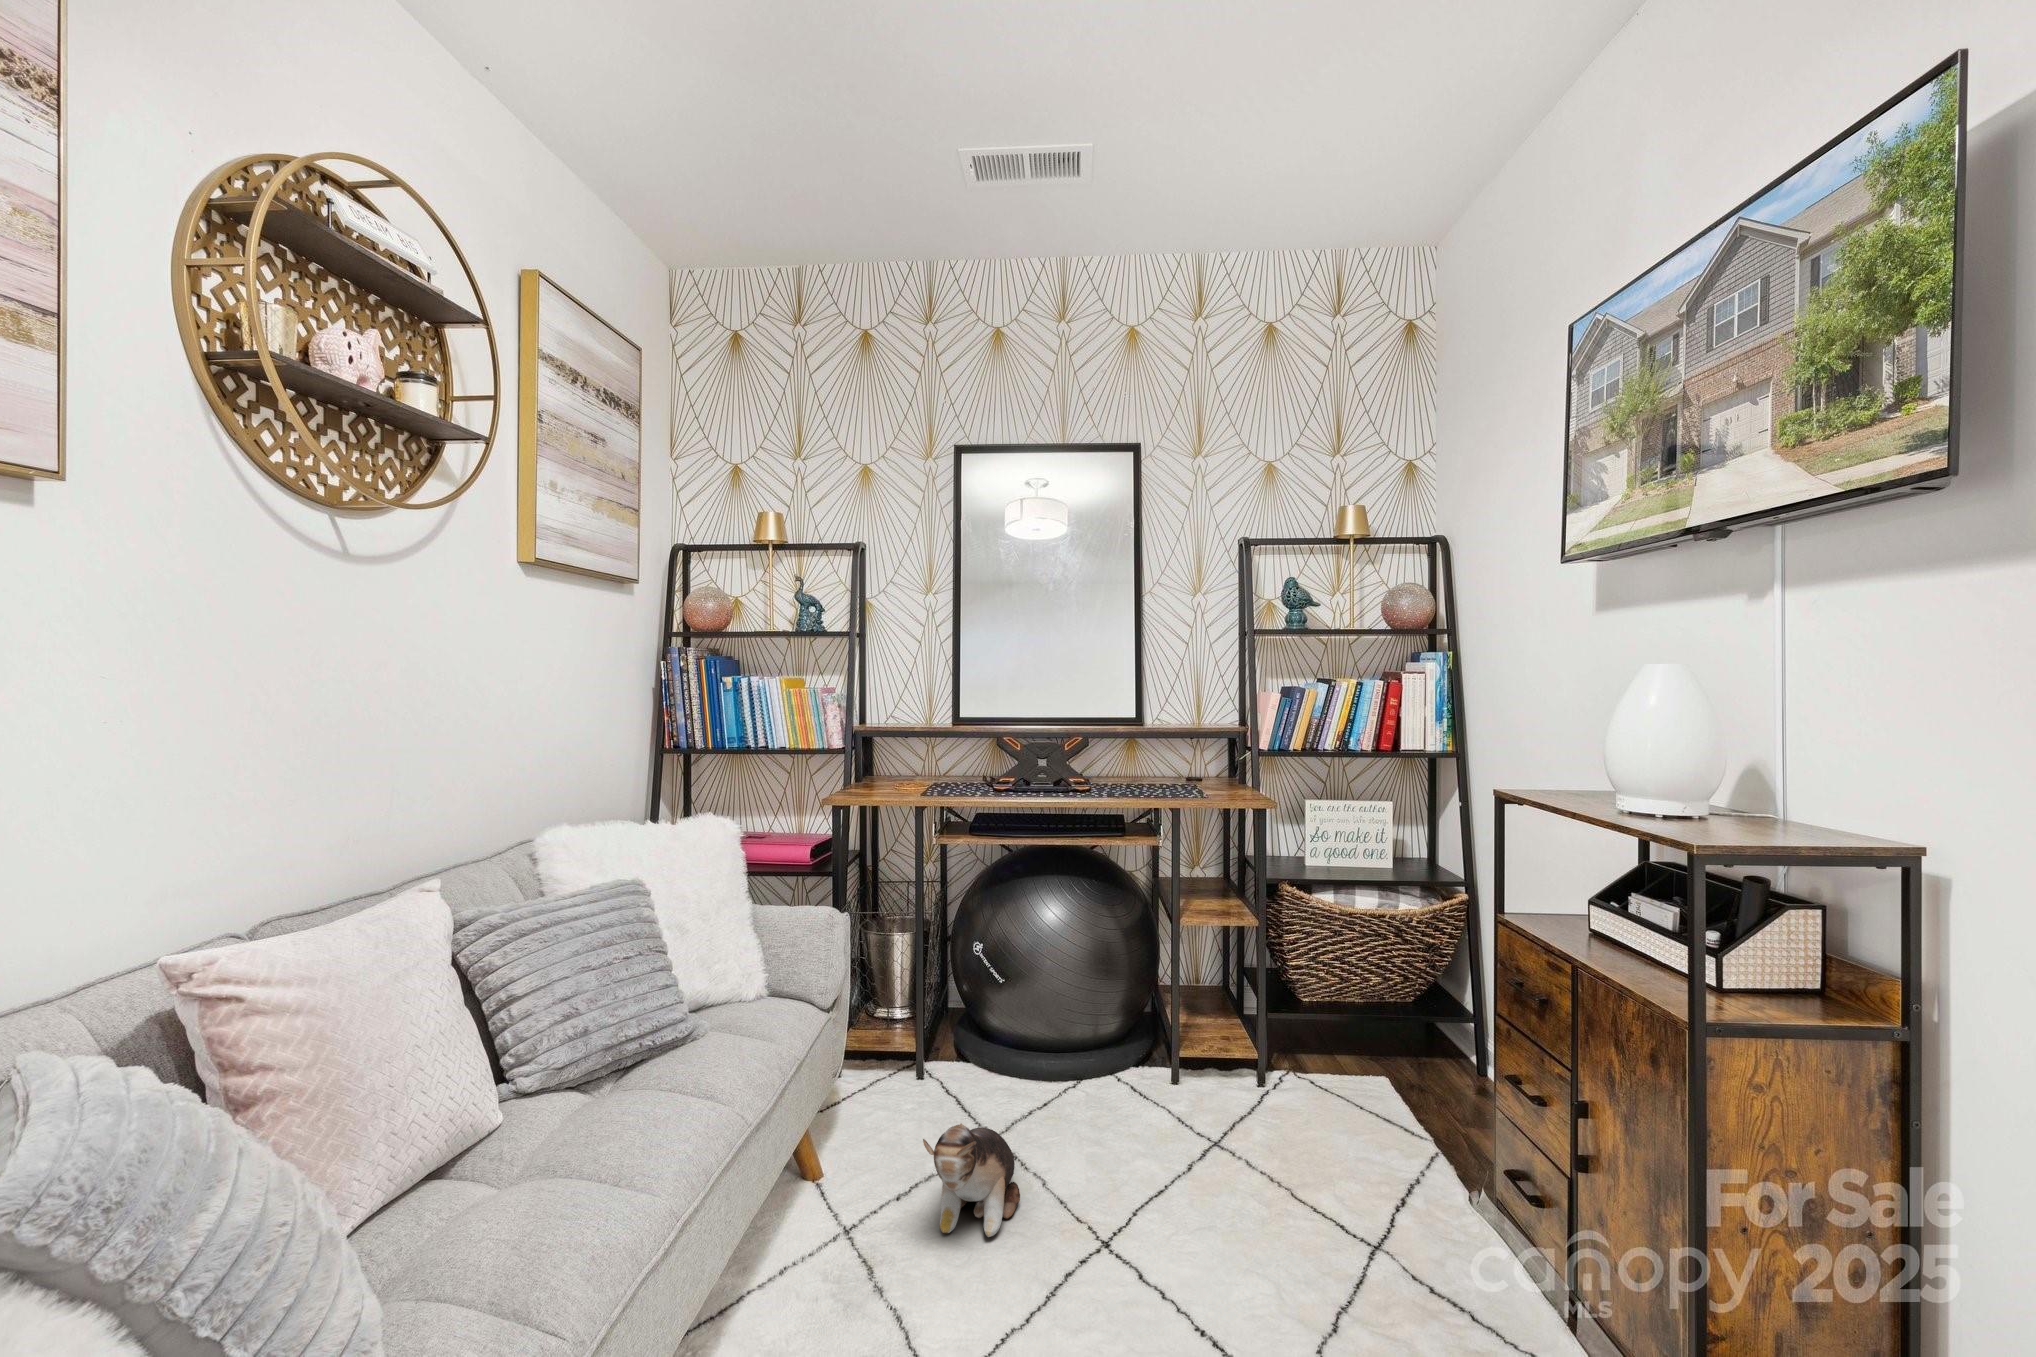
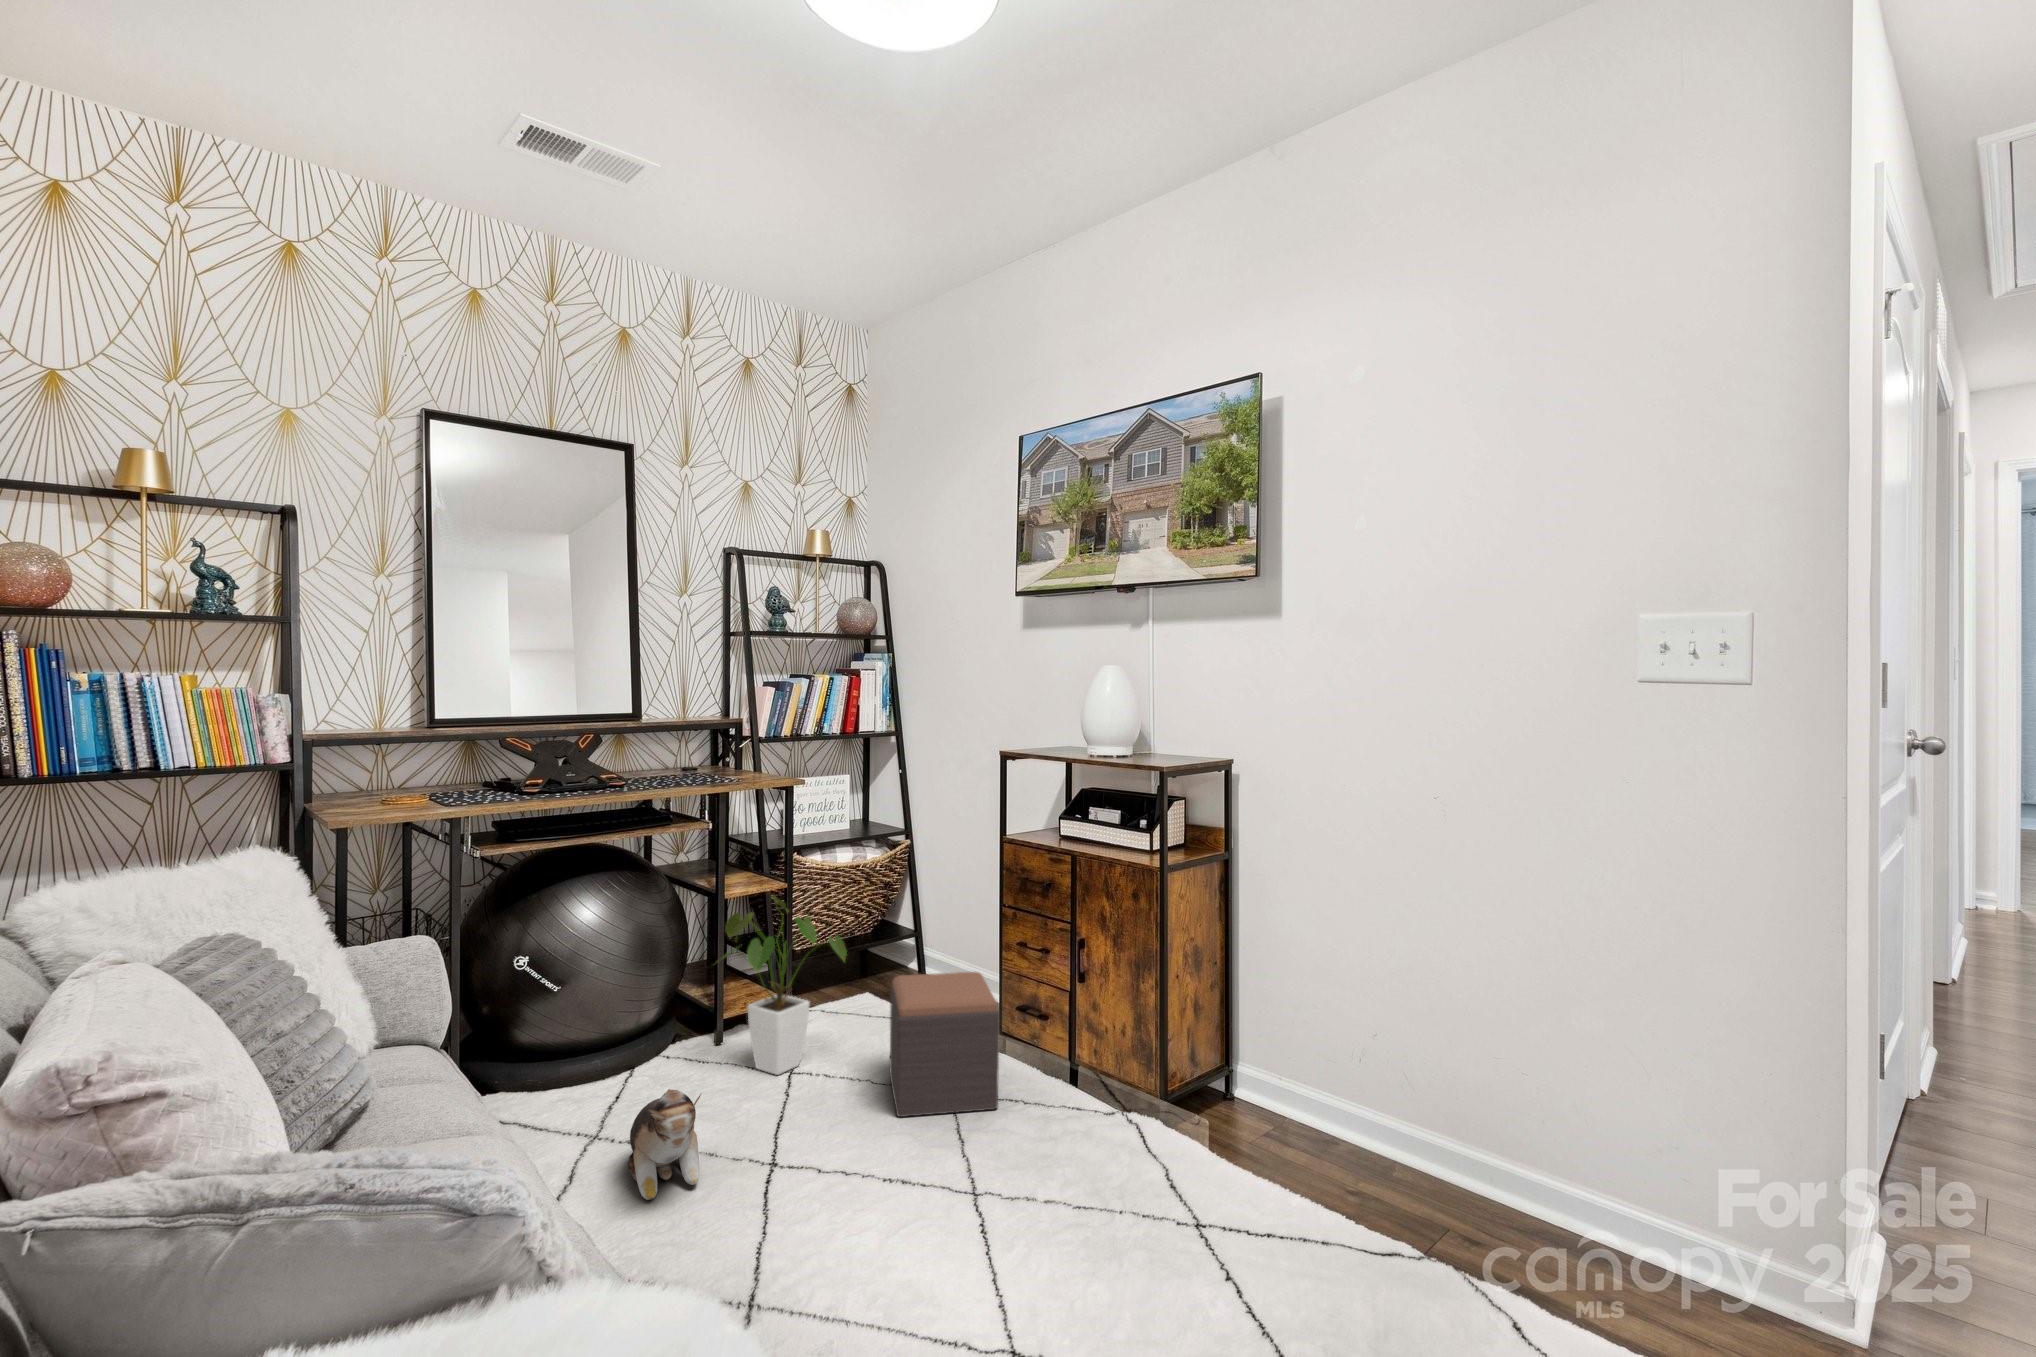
house plant: none [1139,929,1269,1141] -> present [716,895,847,1075]
footstool: none [1263,1071,1437,1314] -> present [890,972,999,1117]

